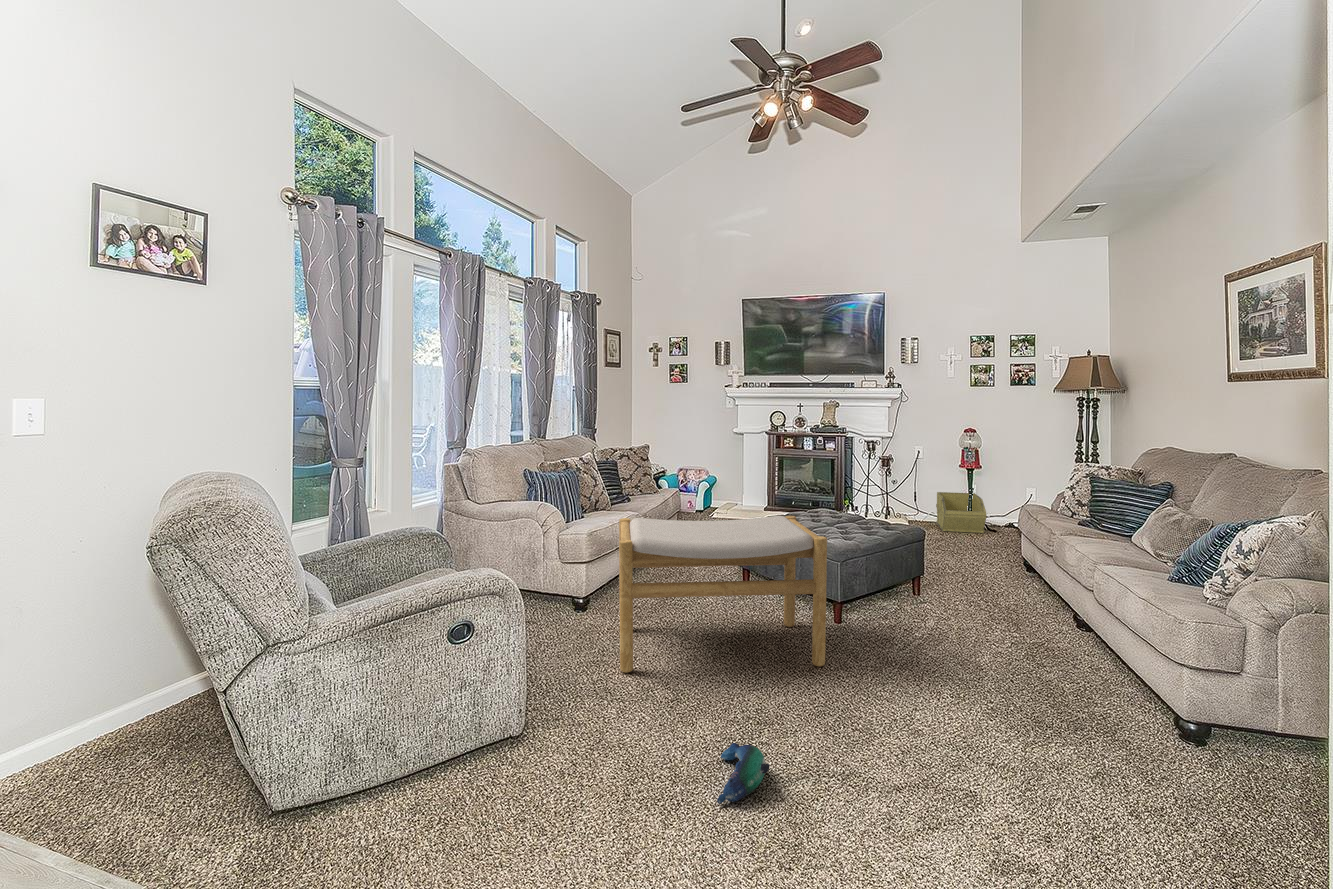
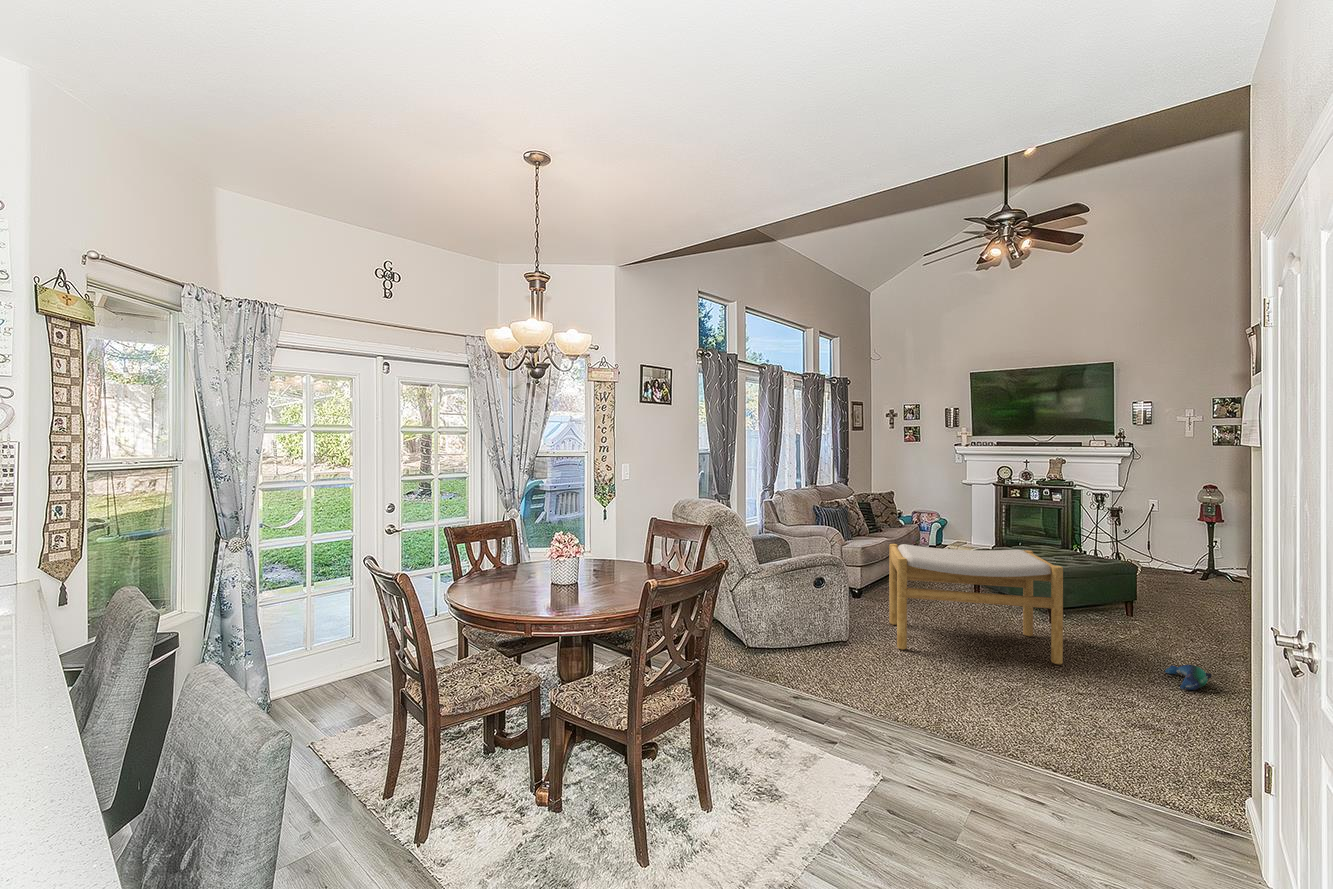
storage bin: present [936,492,987,533] -> none [1173,543,1231,584]
plush toy: present [717,743,770,804] -> present [1165,665,1212,690]

